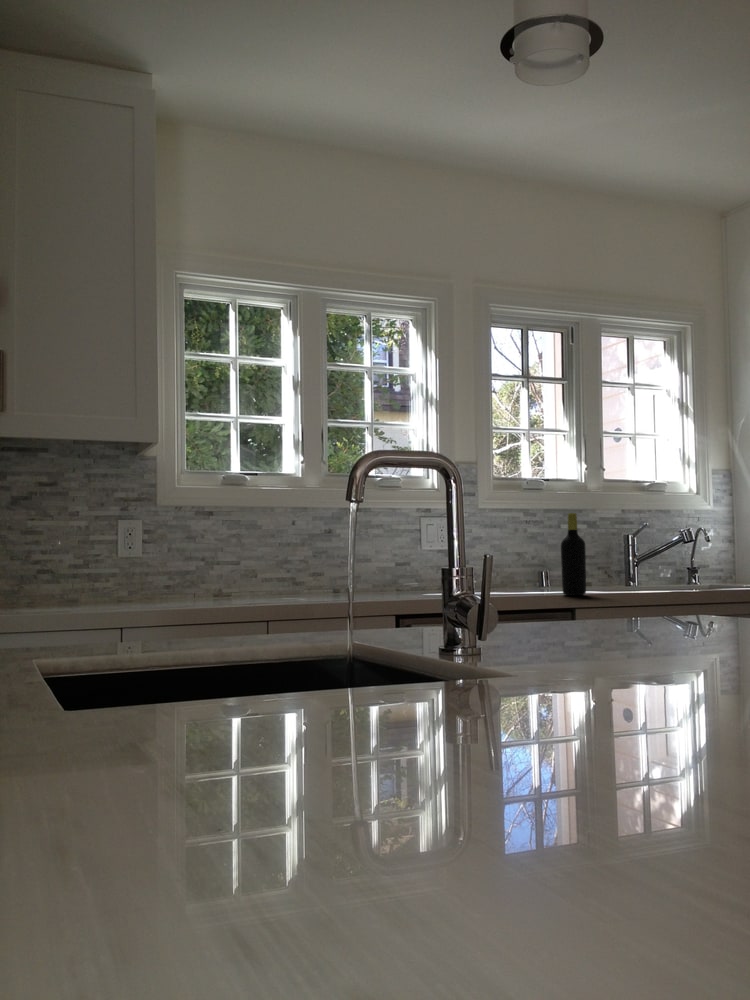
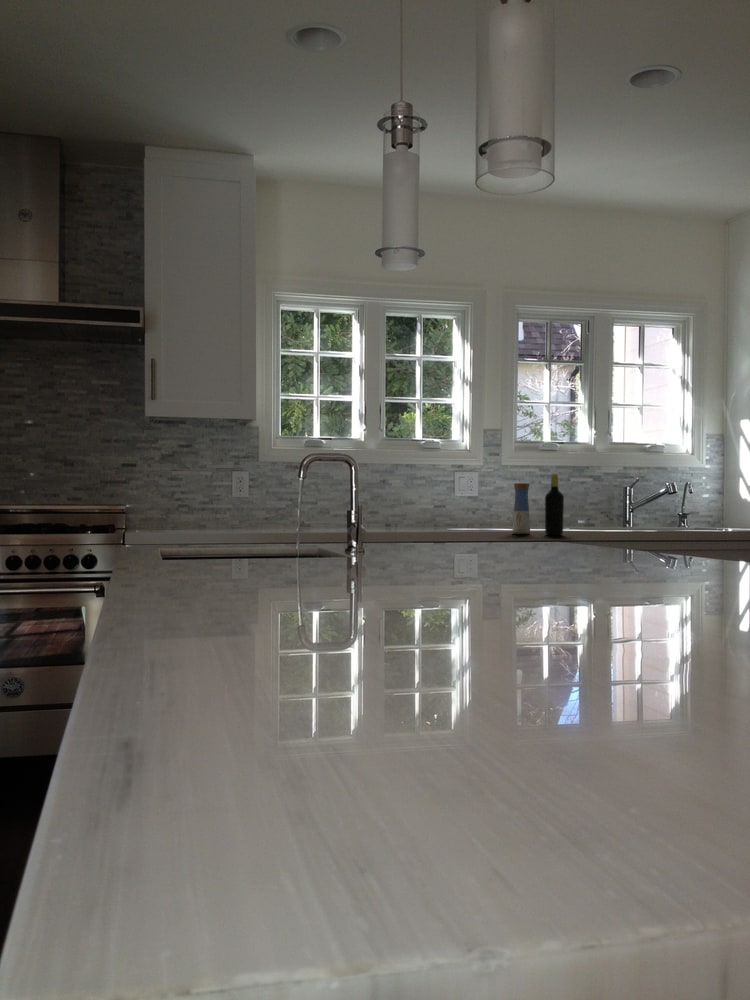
vase: none [518,527,543,595] -> present [512,483,530,534]

